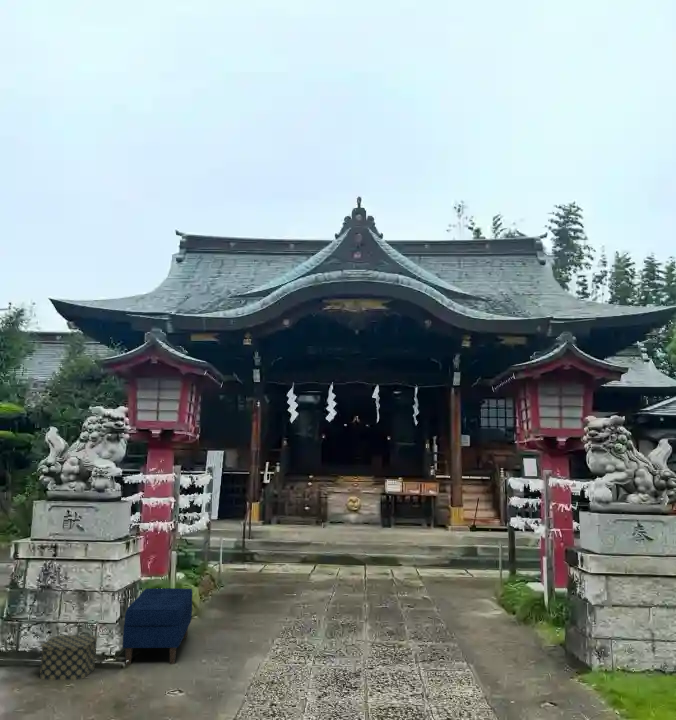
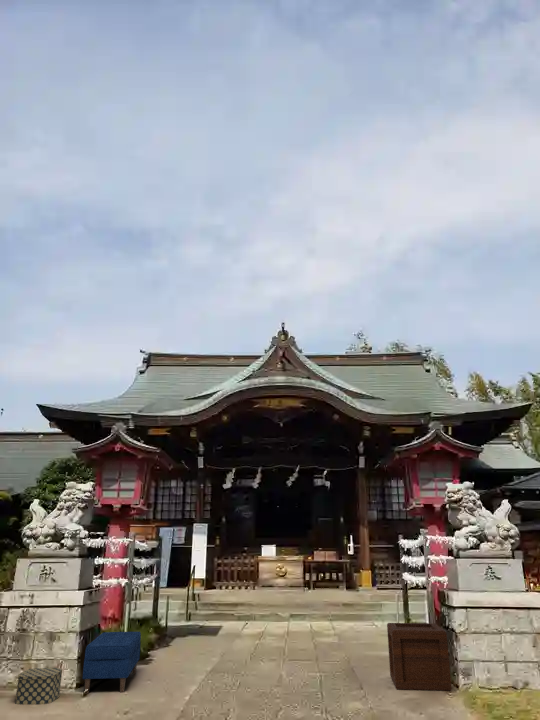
wooden crate: none [500,586,580,670] -> present [387,623,452,691]

